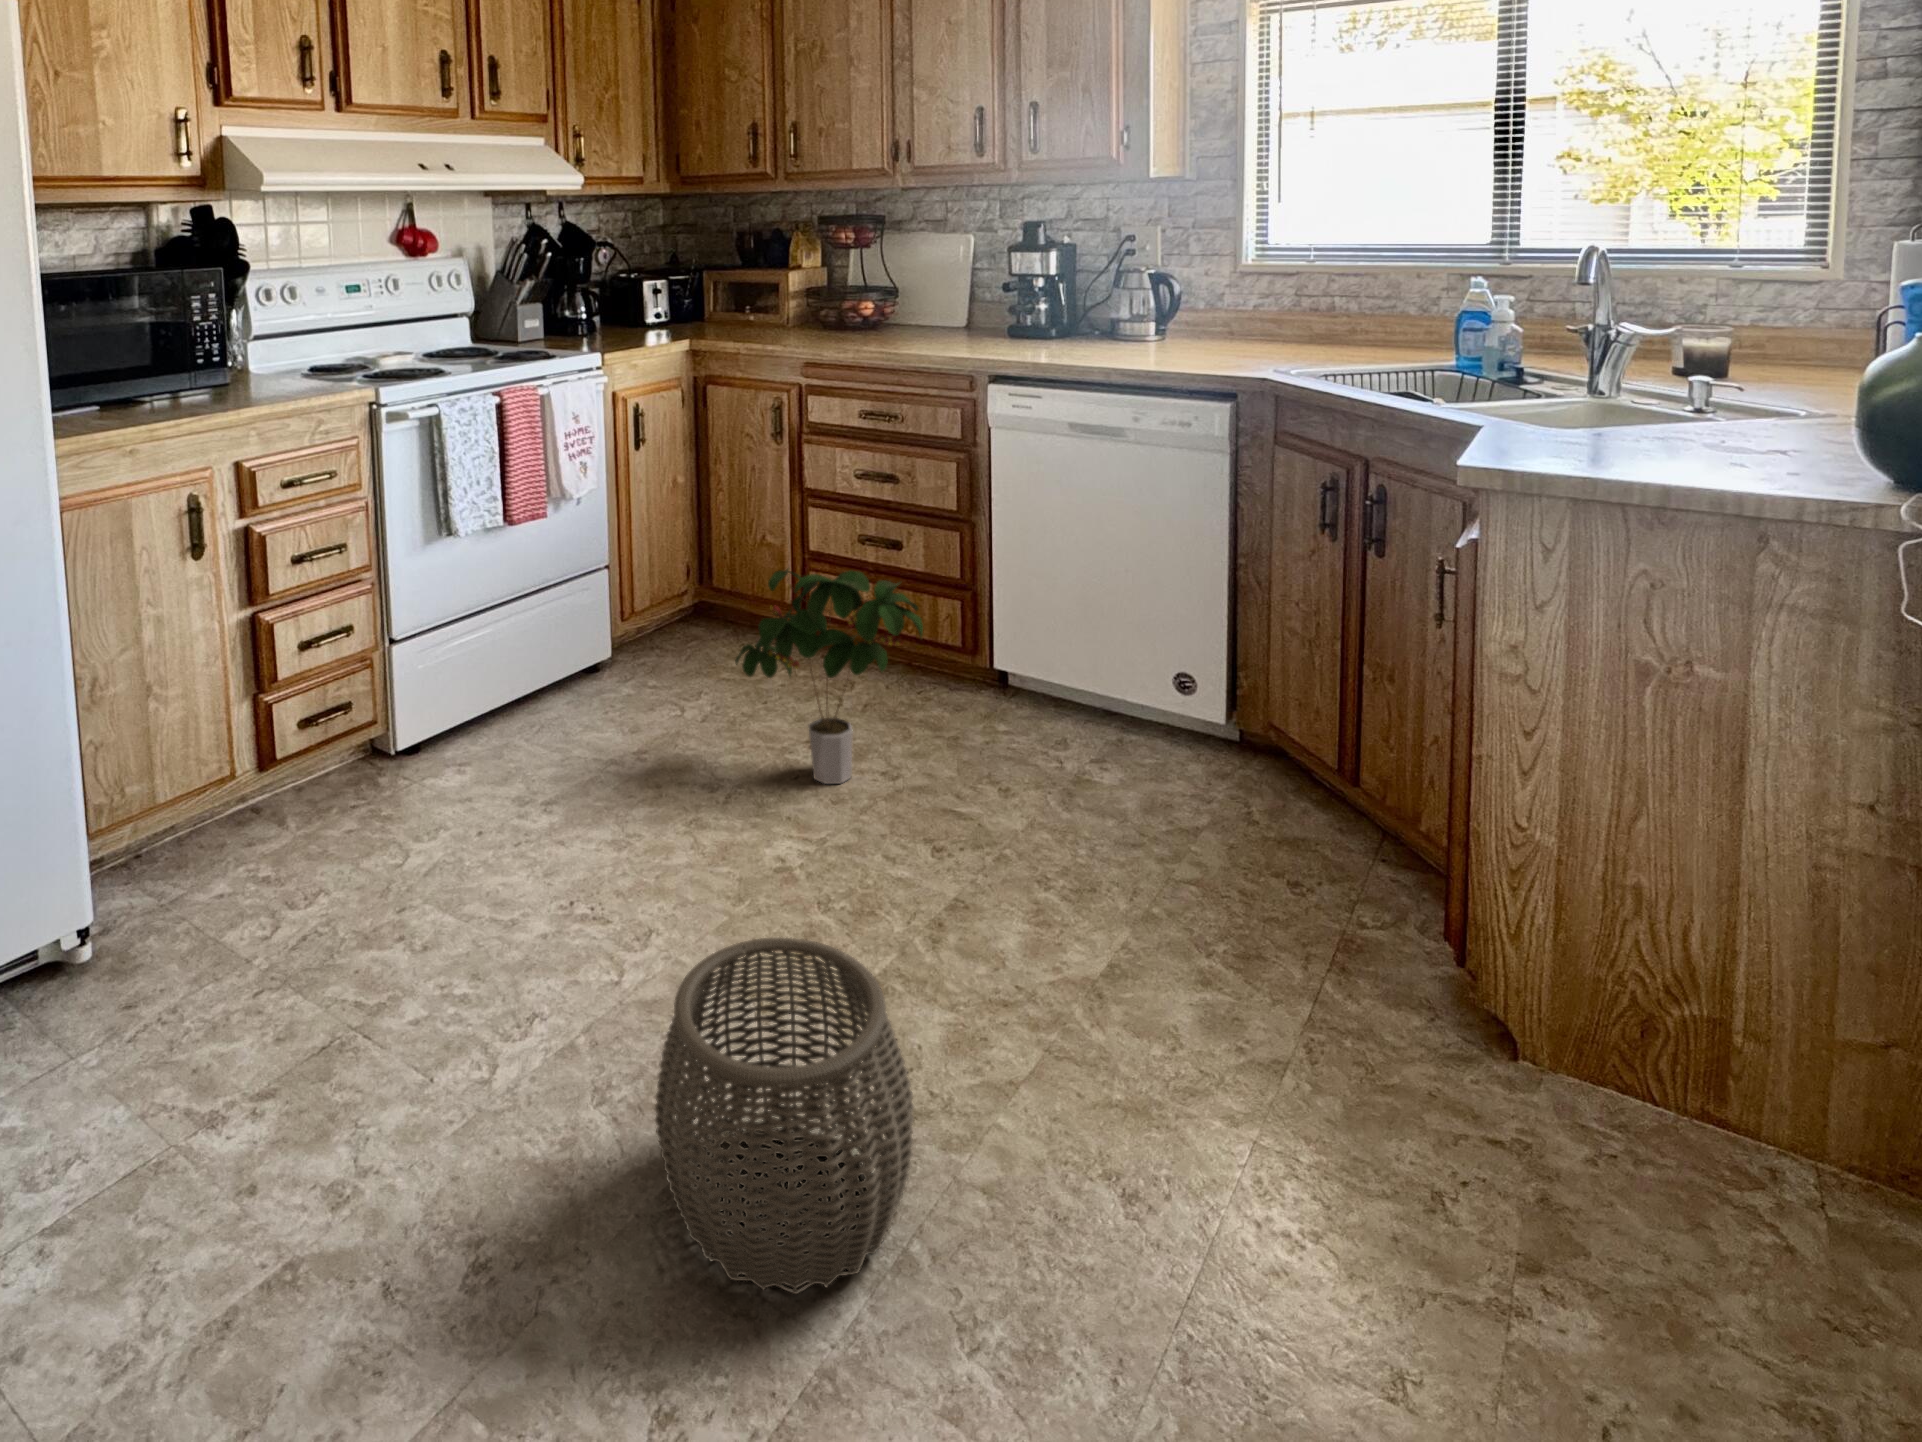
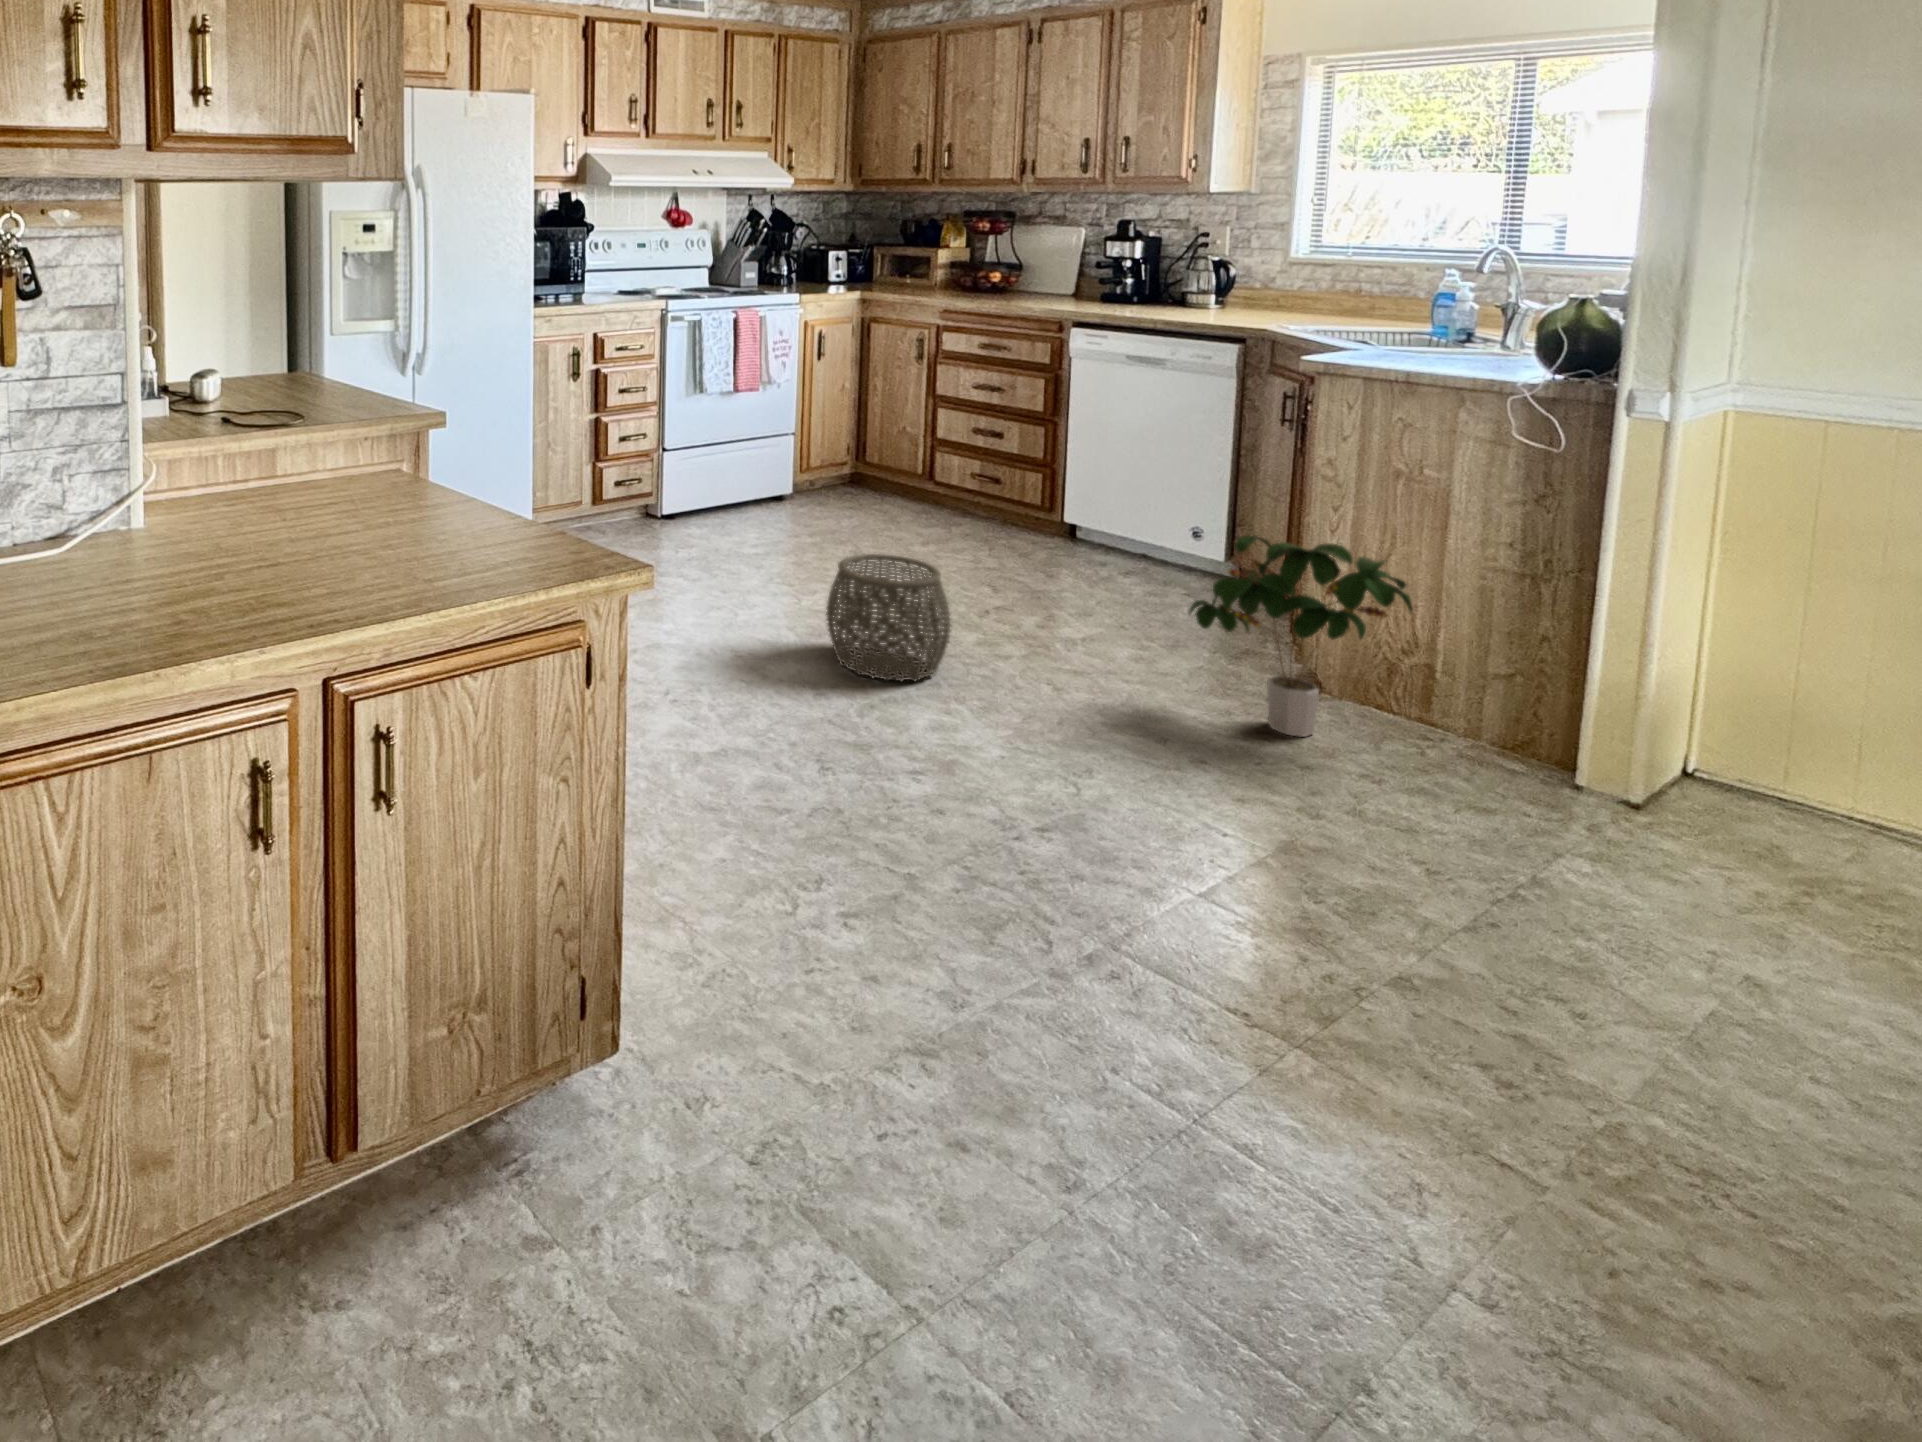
potted plant: present [735,569,923,784] -> present [1189,535,1413,737]

